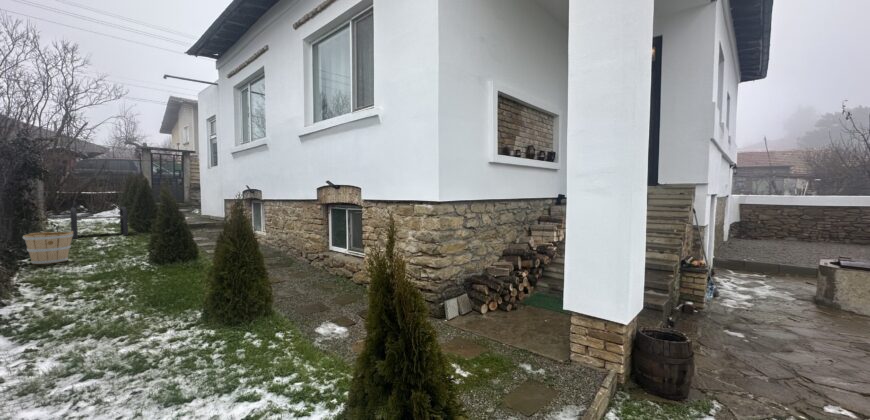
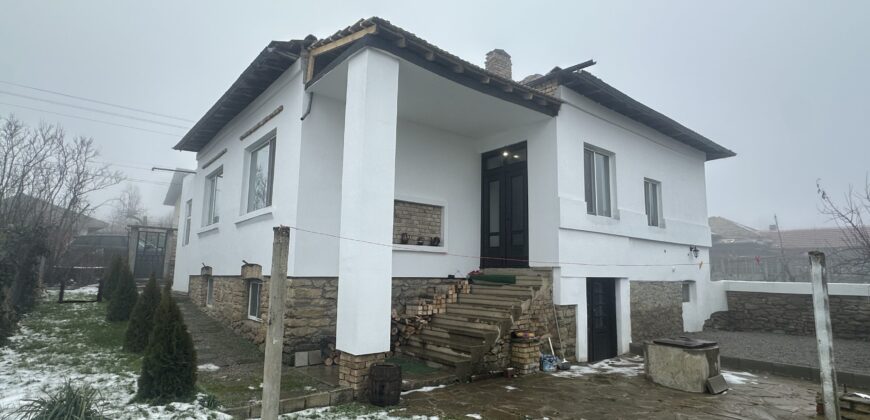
wooden bucket: present [23,231,73,264] -> none [25,294,60,318]

